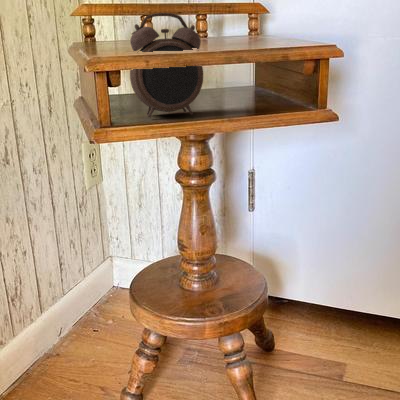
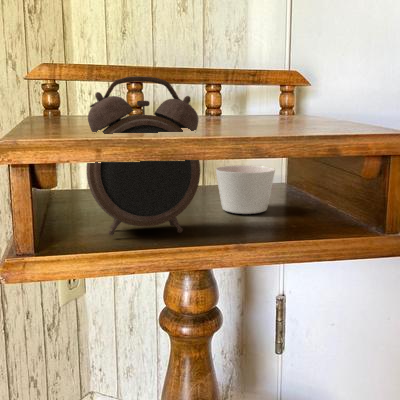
candle: none [209,73,249,104] -> present [216,165,275,214]

